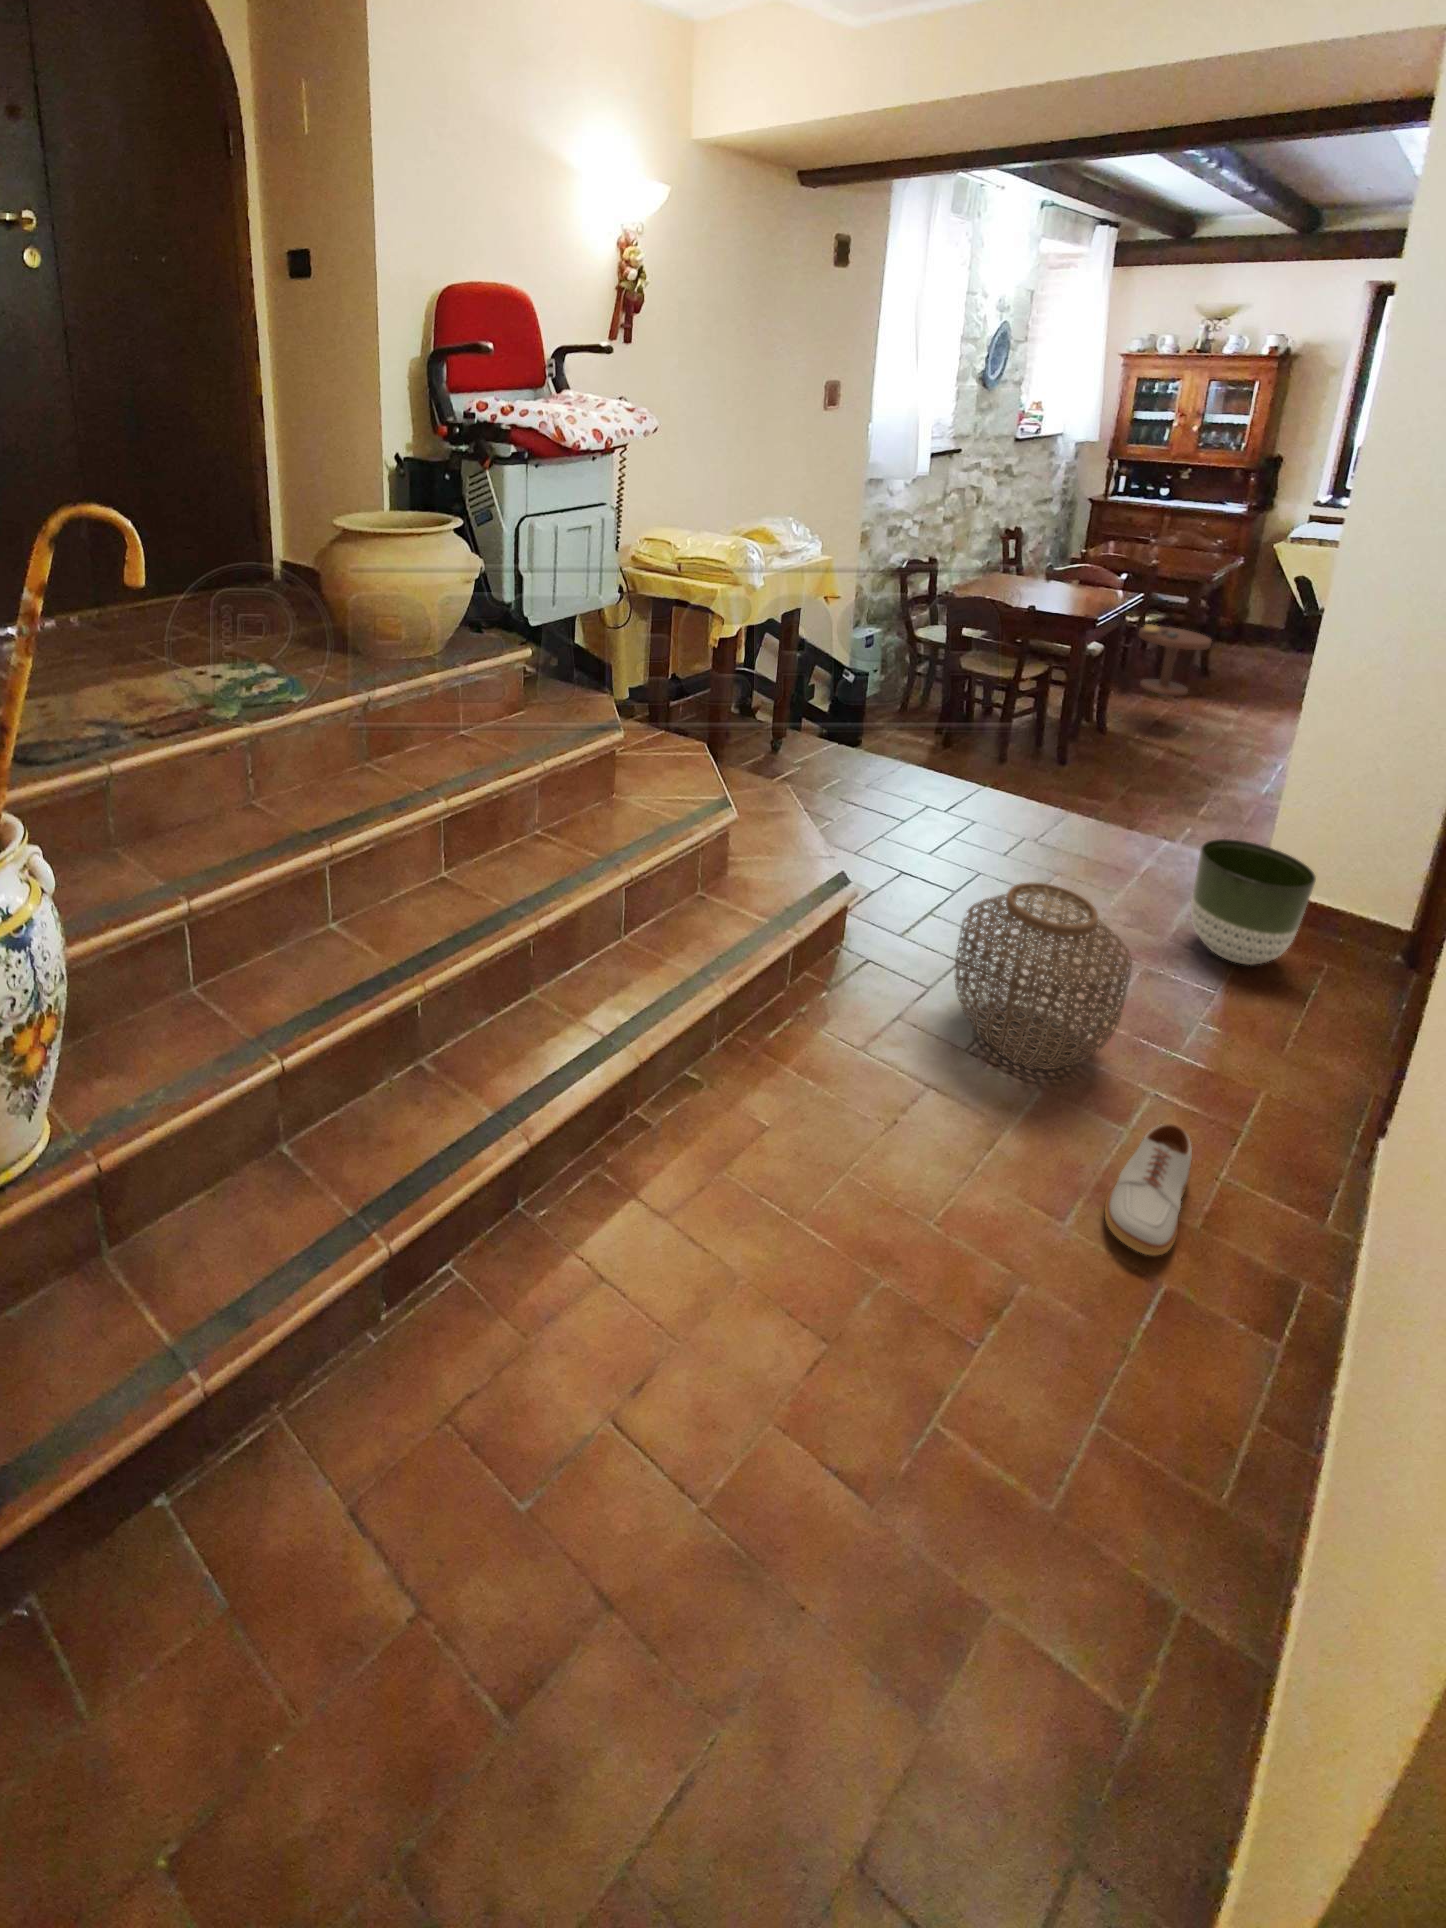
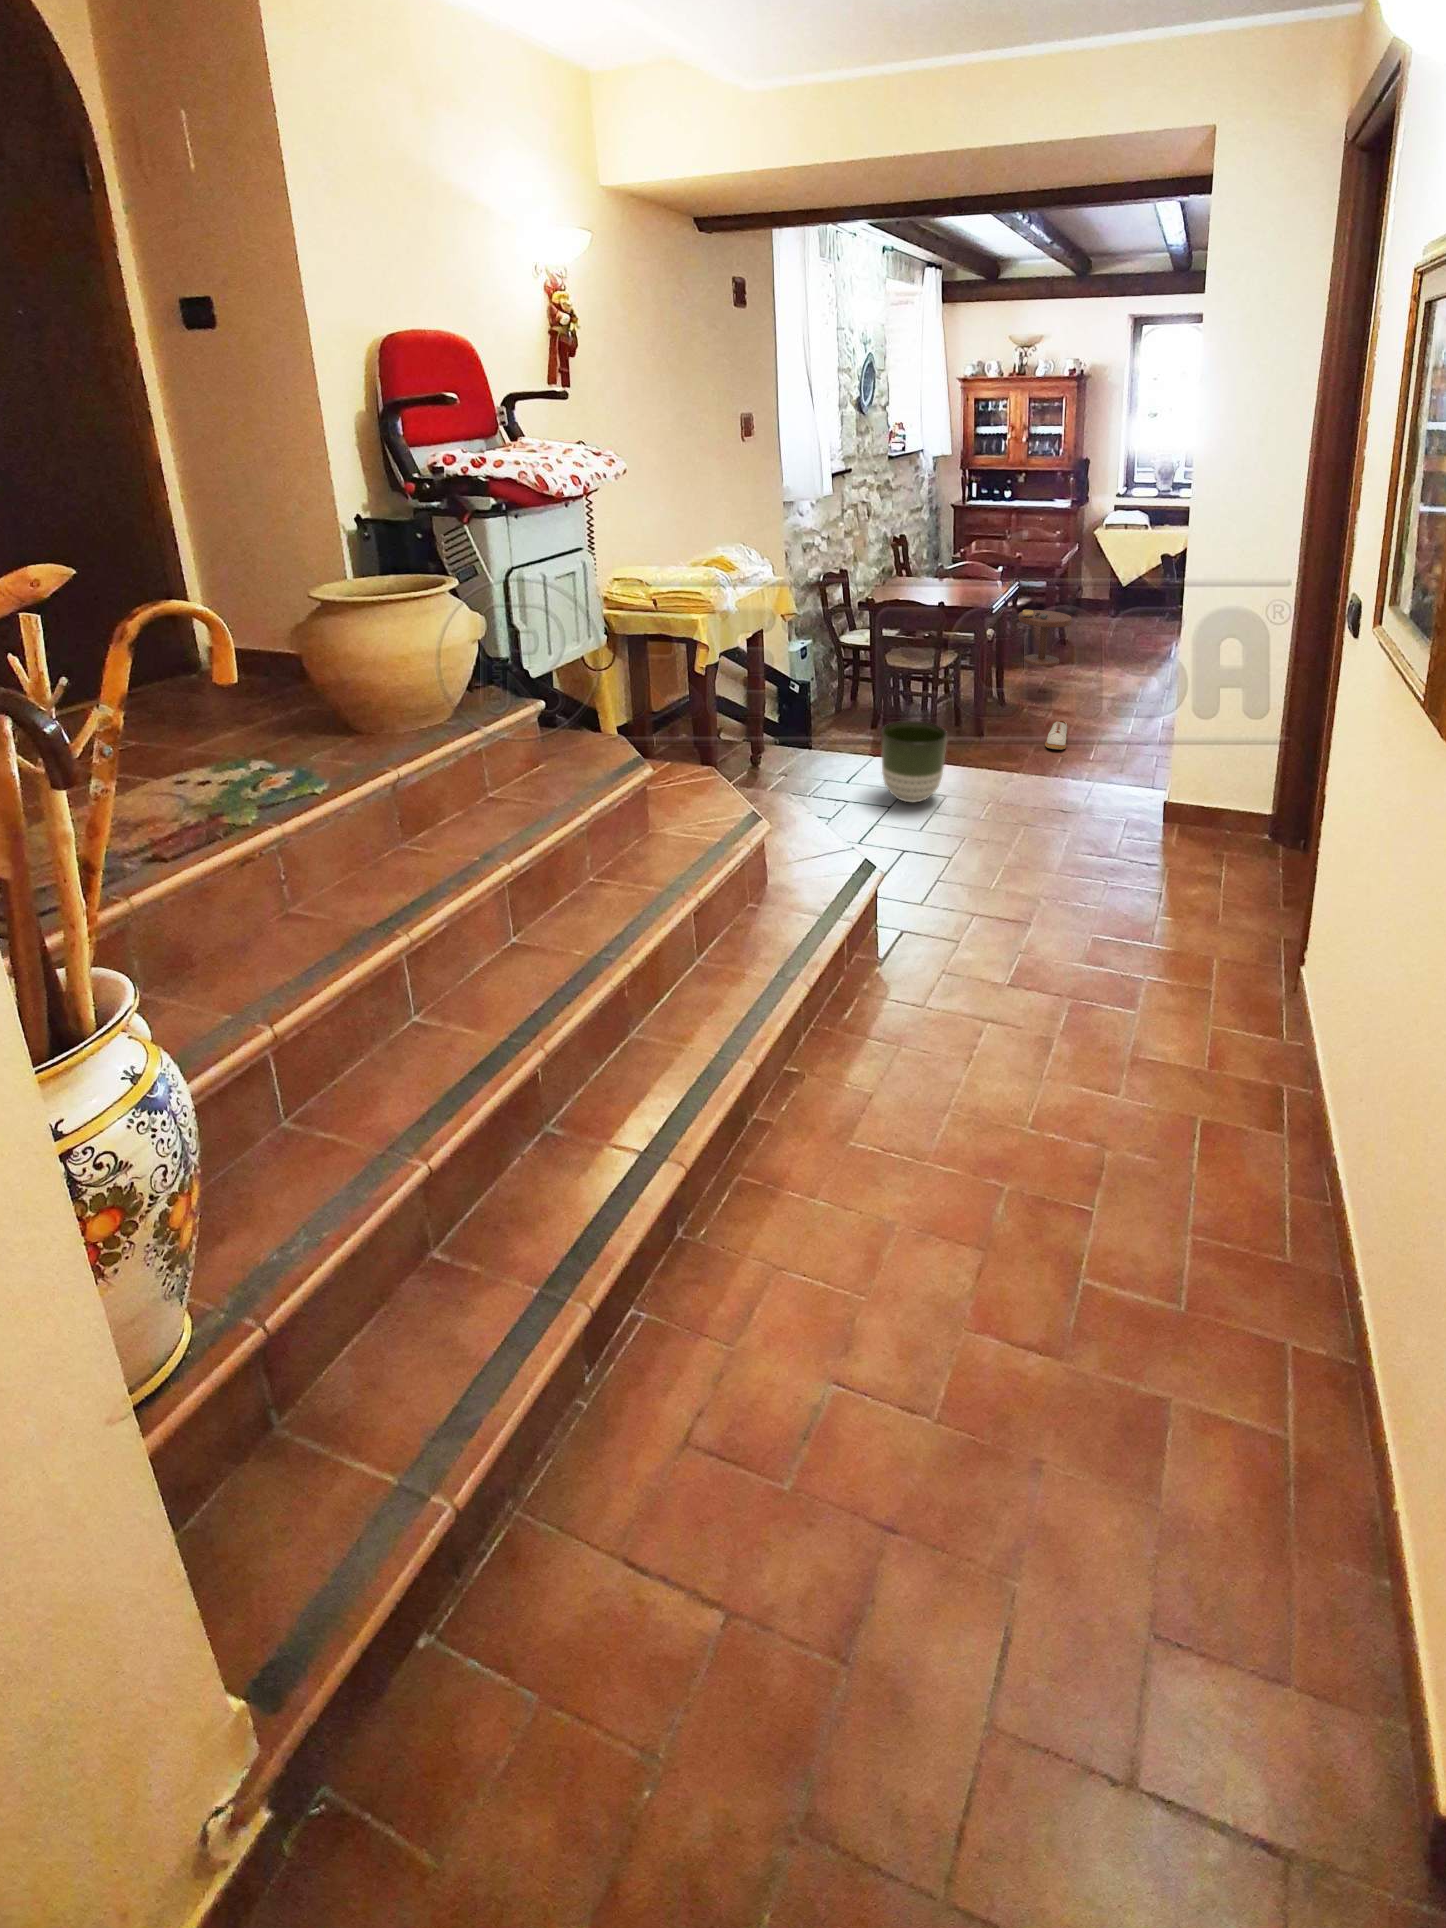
planter: present [1191,839,1316,965] -> present [881,721,947,802]
woven basket: present [955,882,1132,1070] -> none [979,835,1110,985]
shoe: present [1105,1124,1192,1255] -> present [1045,720,1068,749]

